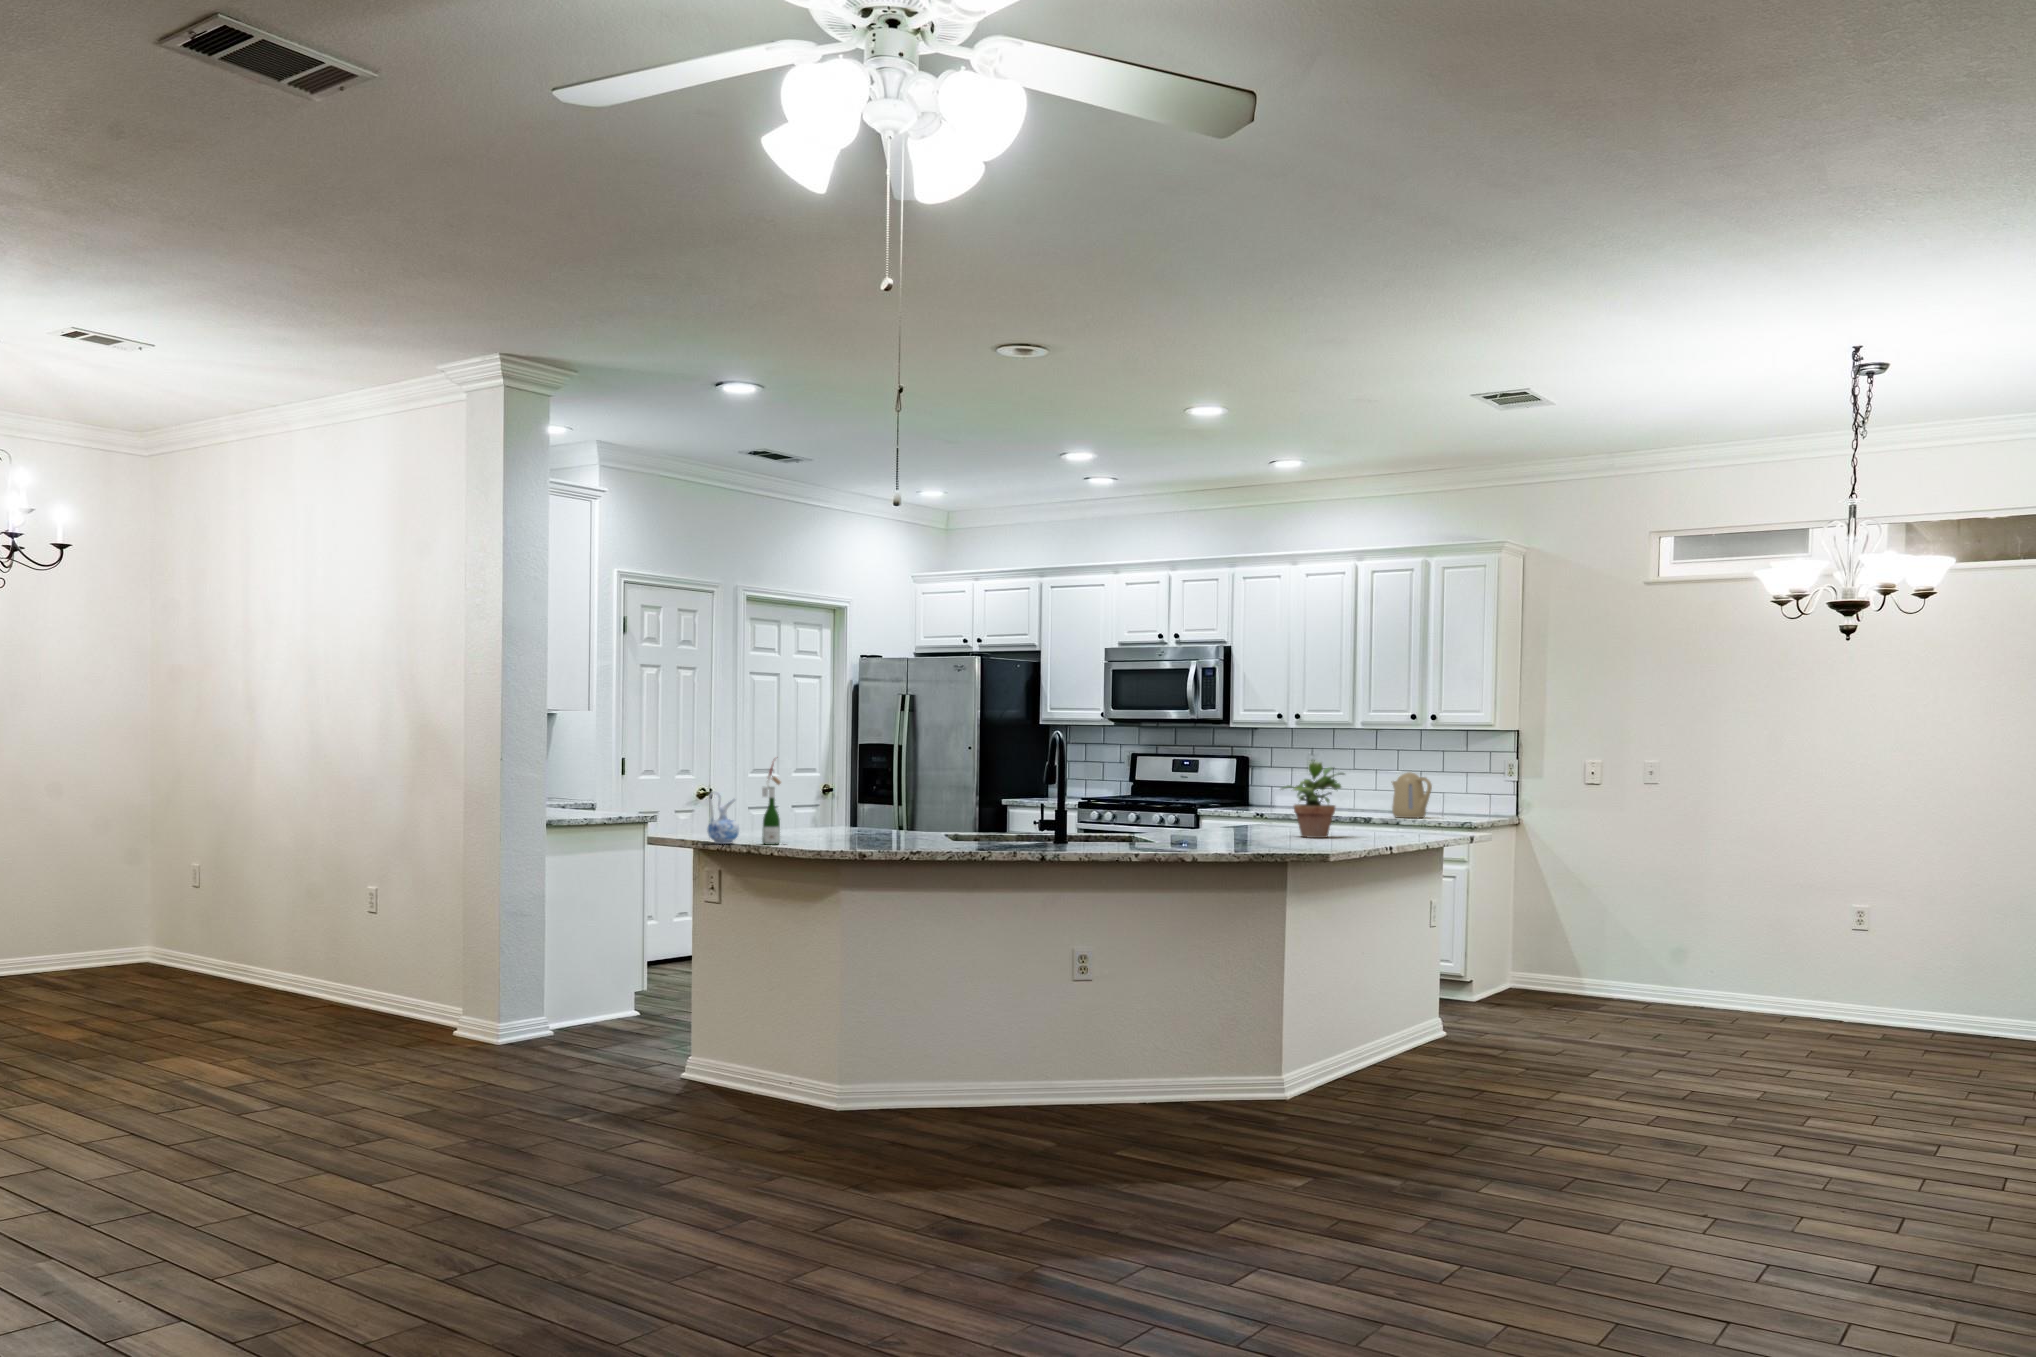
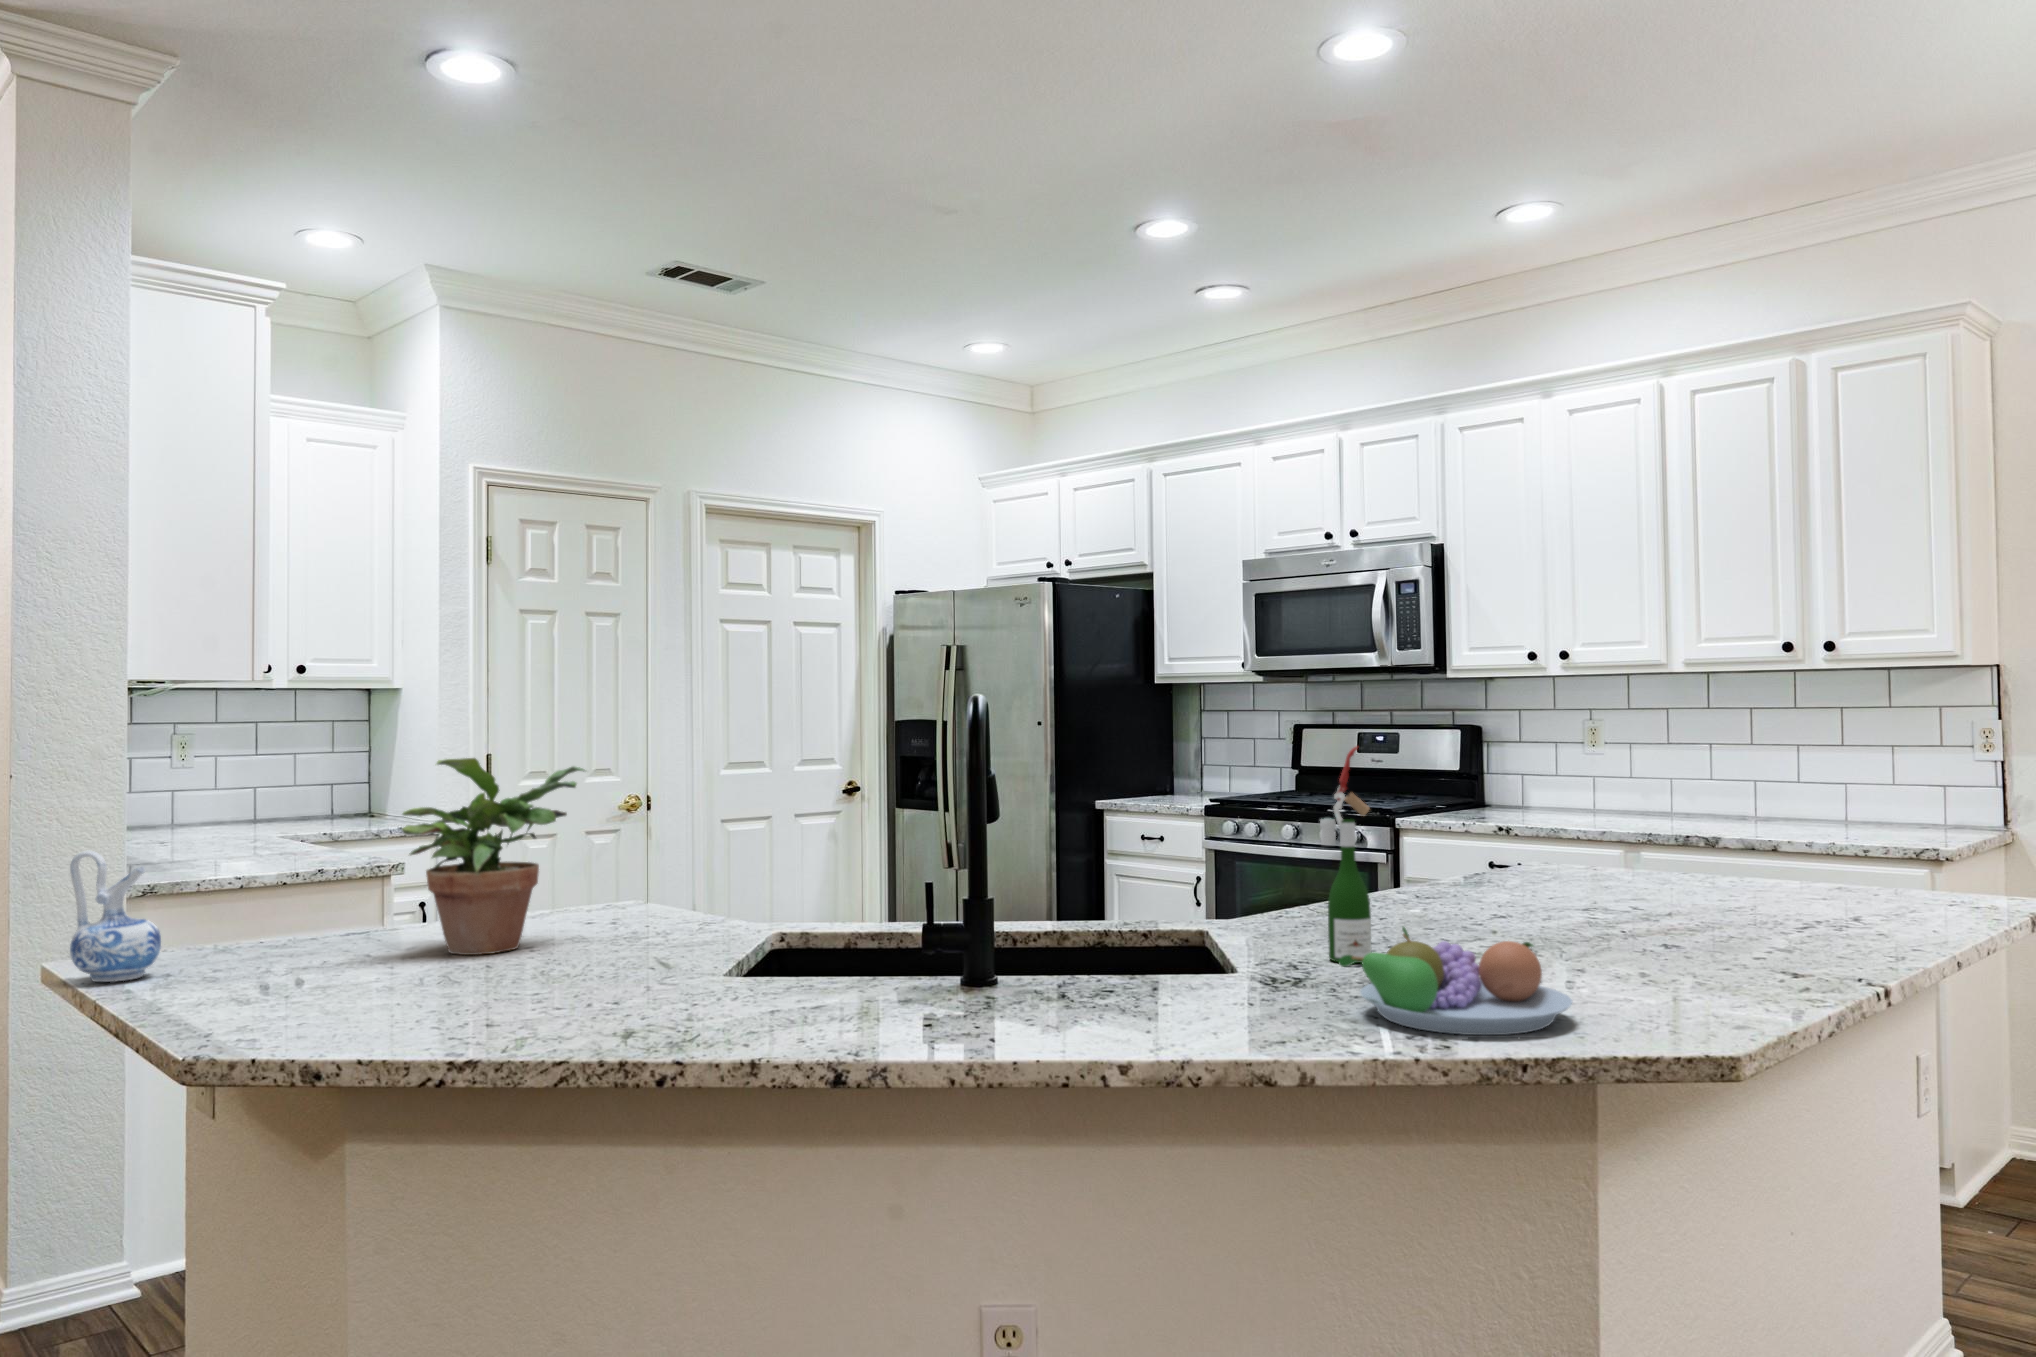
potted plant: present [1281,763,1344,838] -> present [402,758,585,955]
wine bottle: present [762,764,781,845] -> present [1320,746,1371,963]
kettle: present [1392,772,1432,818] -> none [1741,747,1824,829]
fruit bowl: none [1208,822,1282,853] -> present [1338,927,1572,1035]

